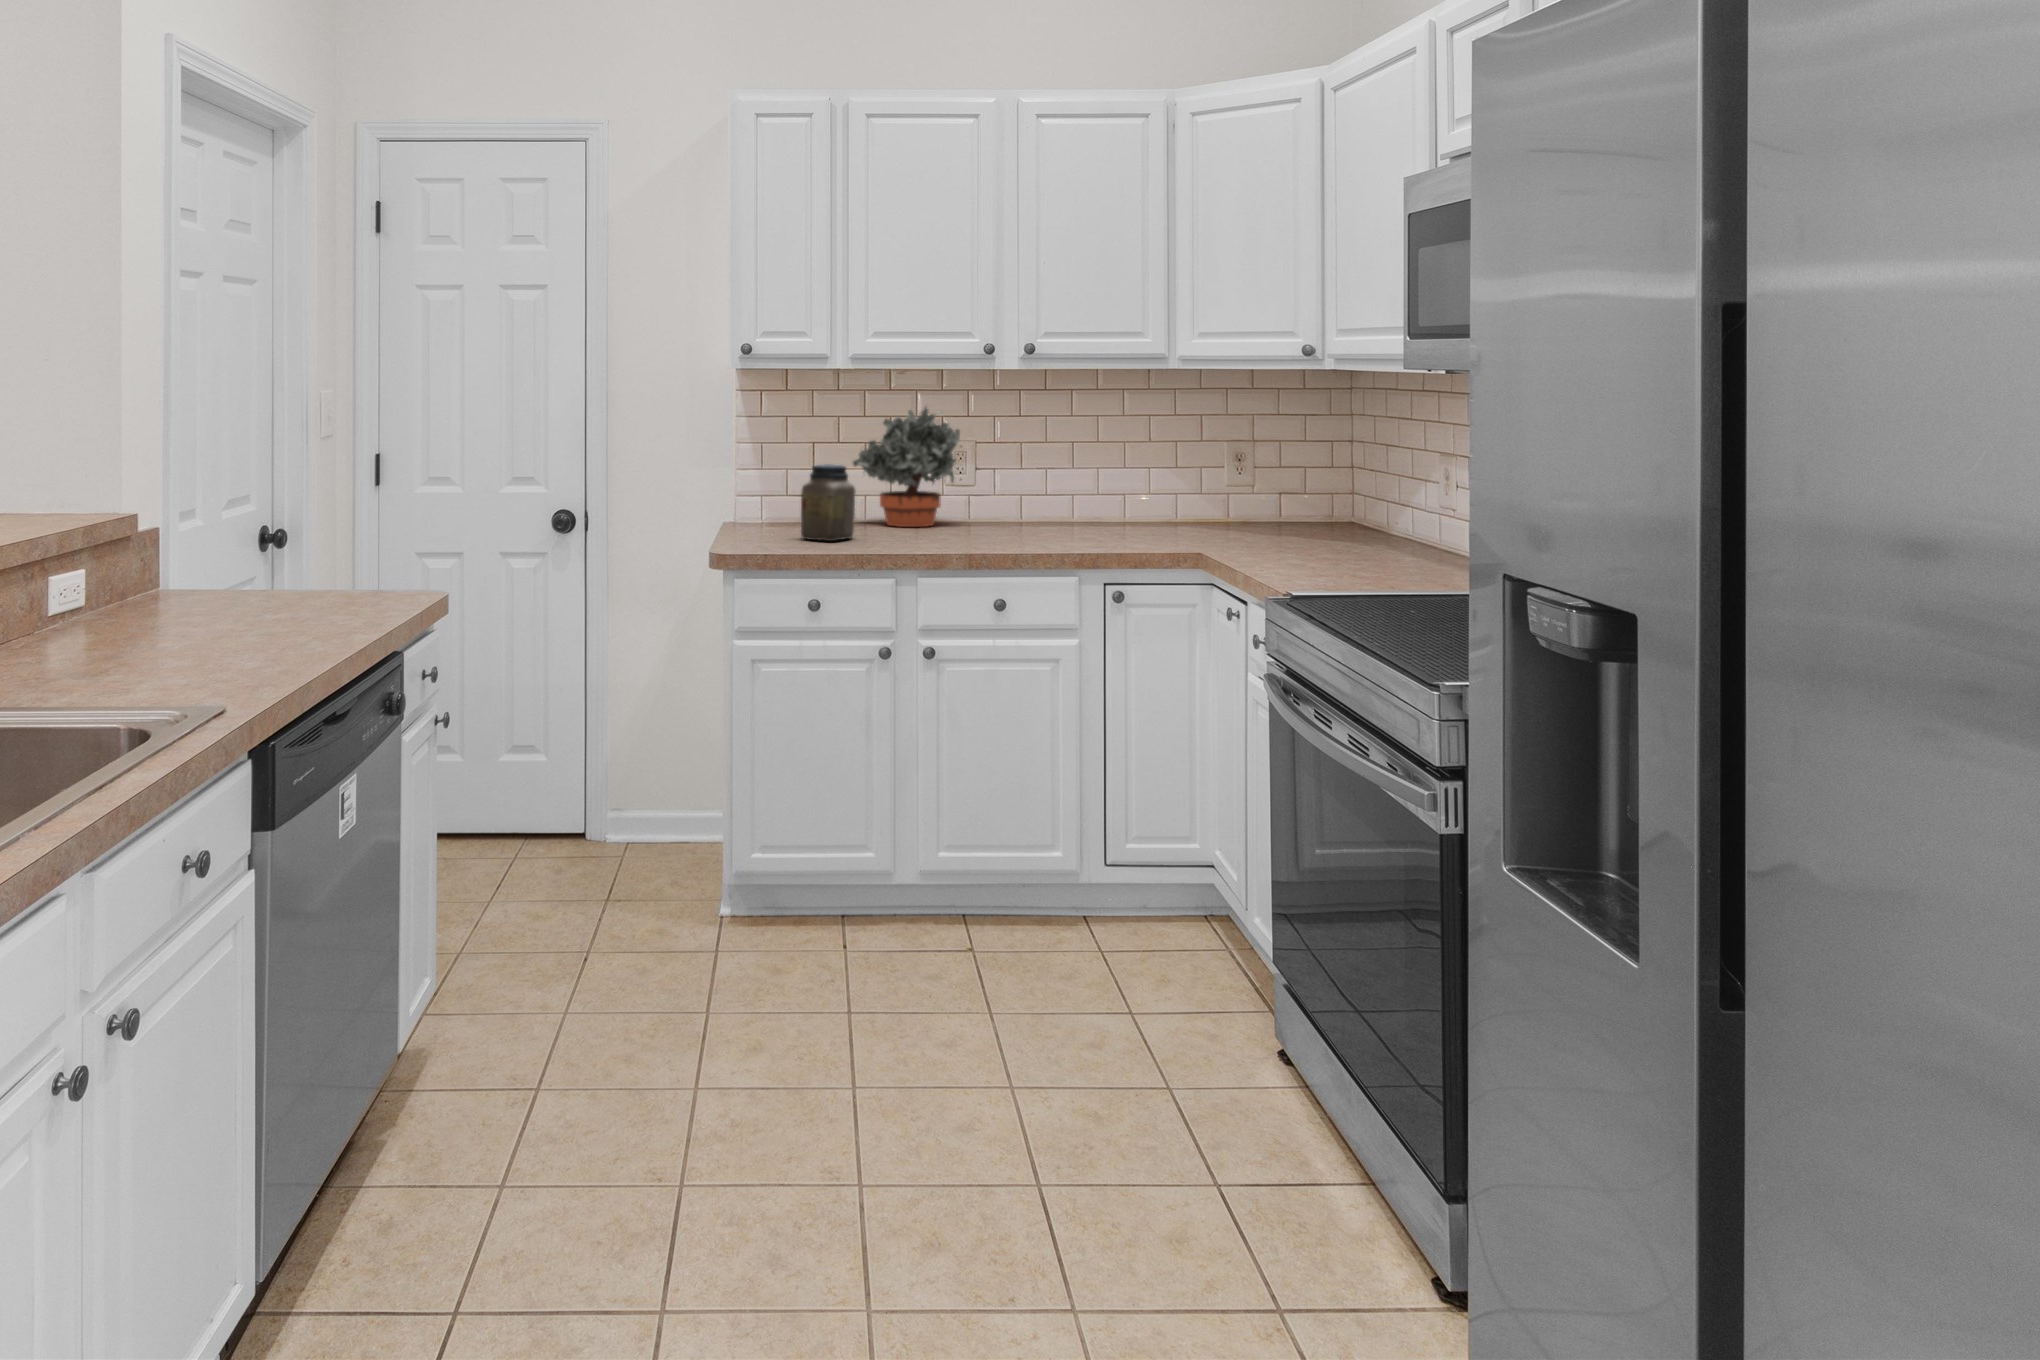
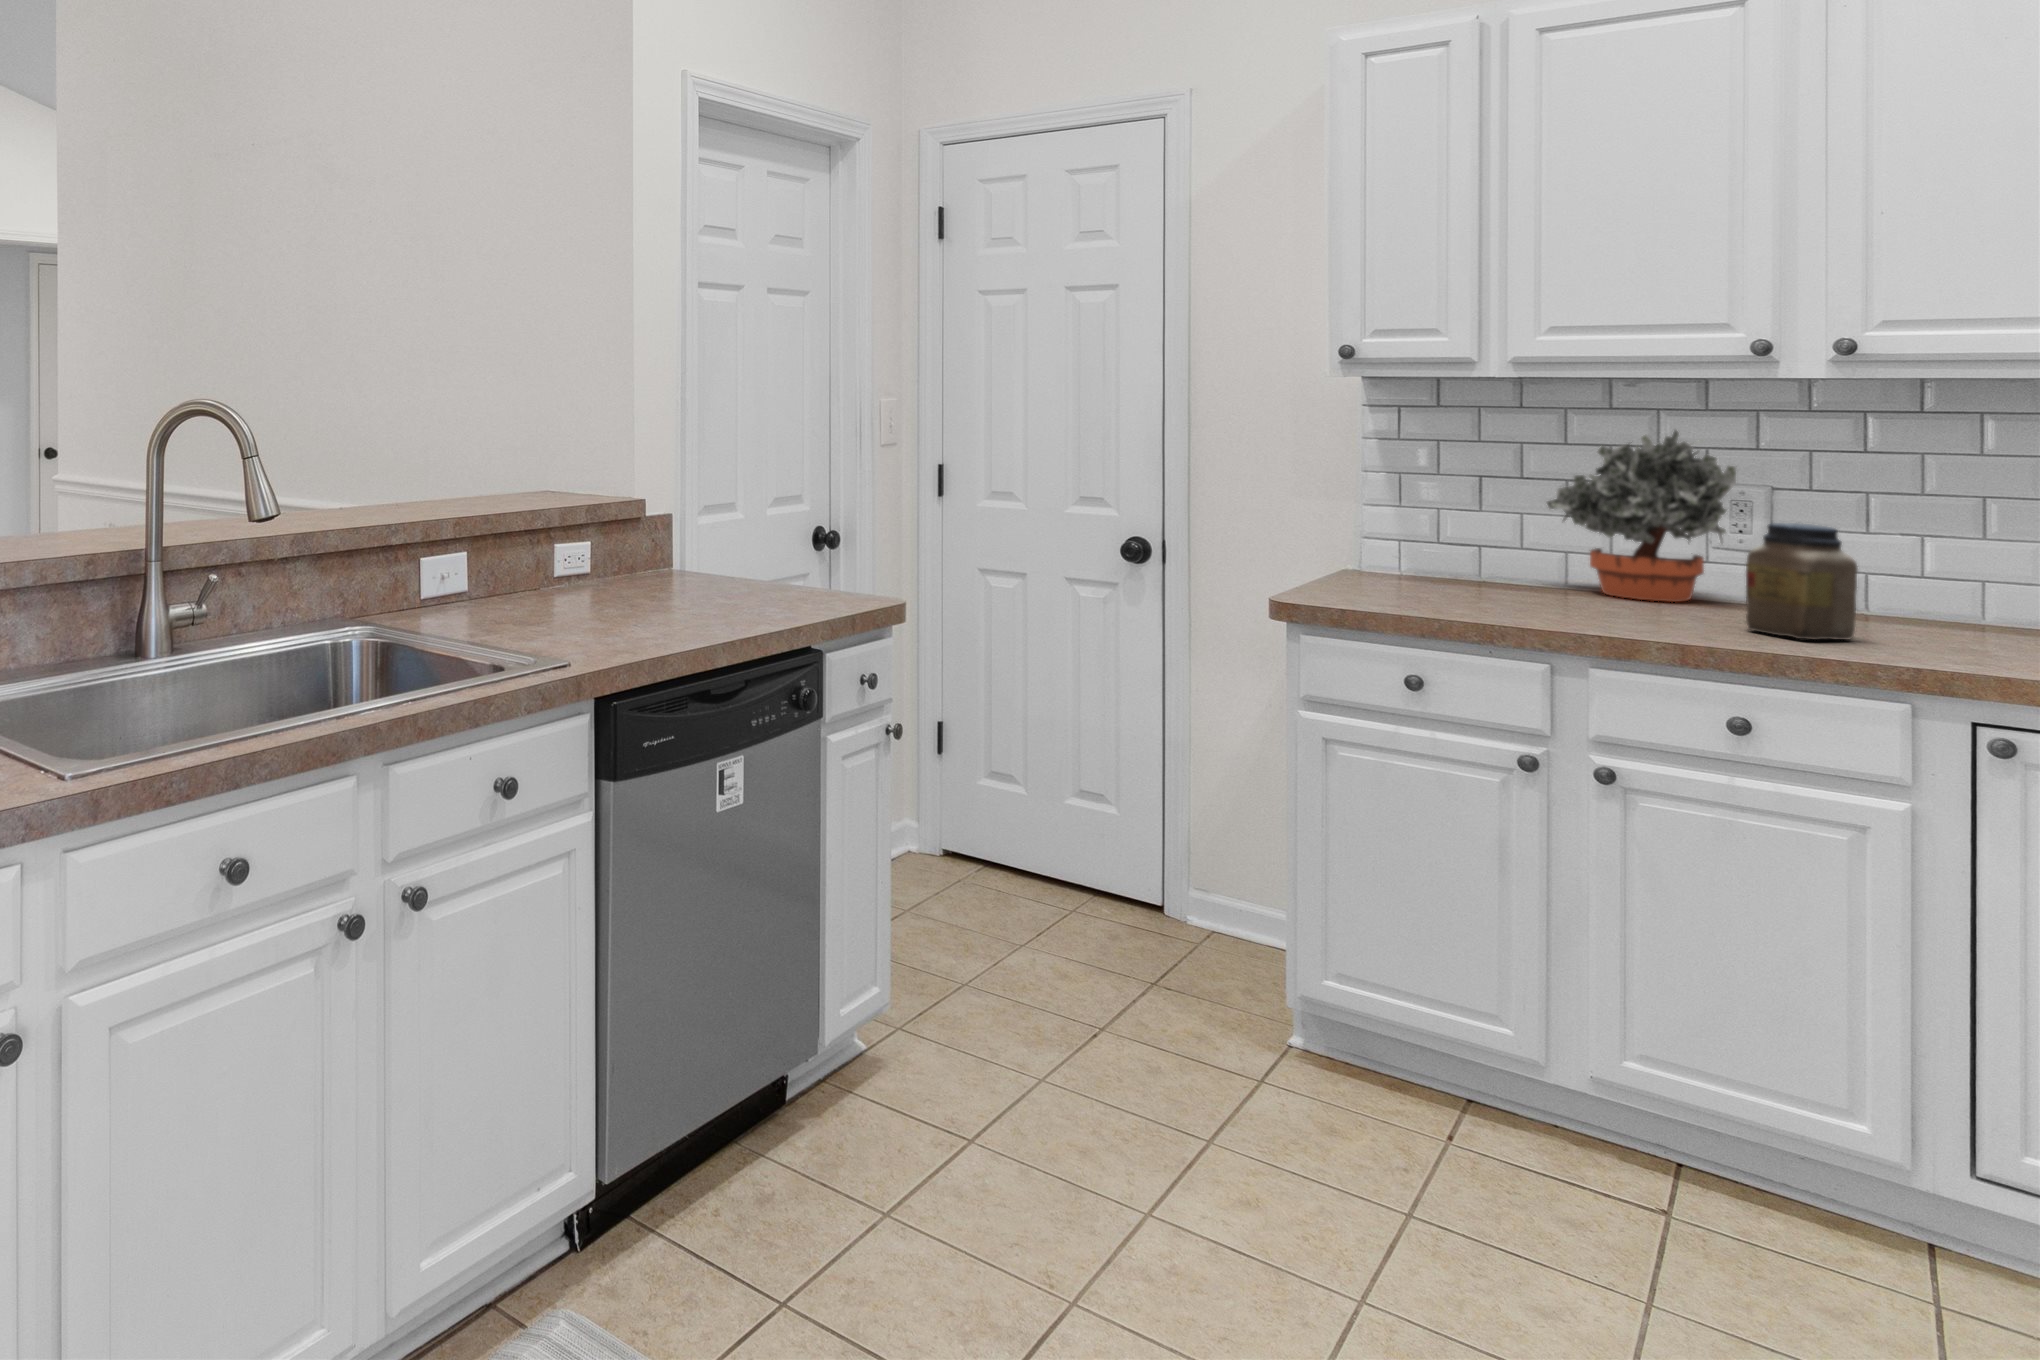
jar: present [801,464,856,541] -> present [1746,523,1858,640]

